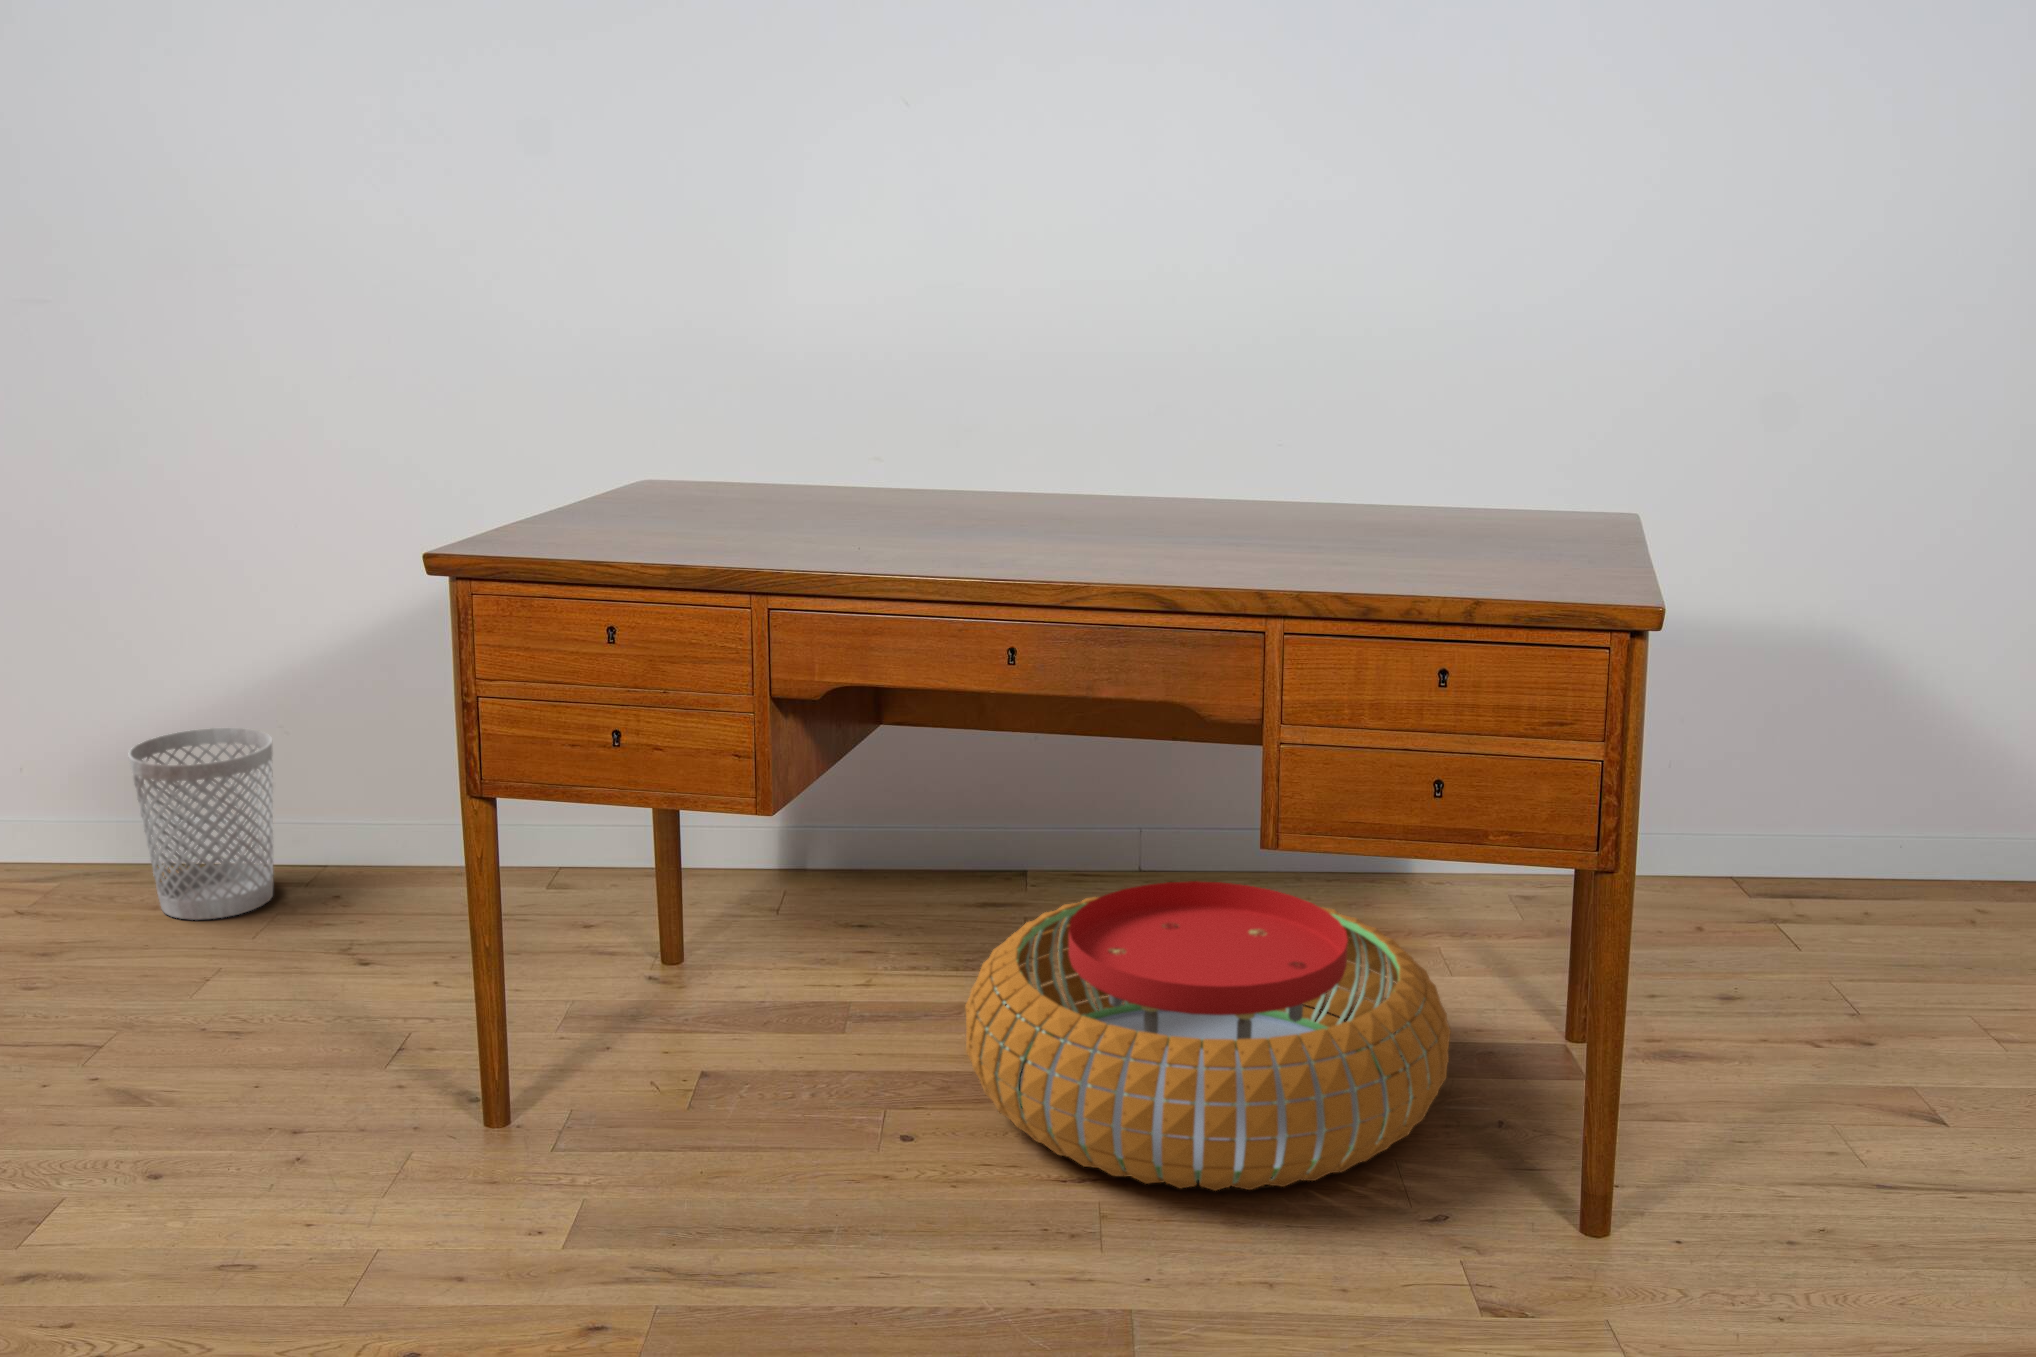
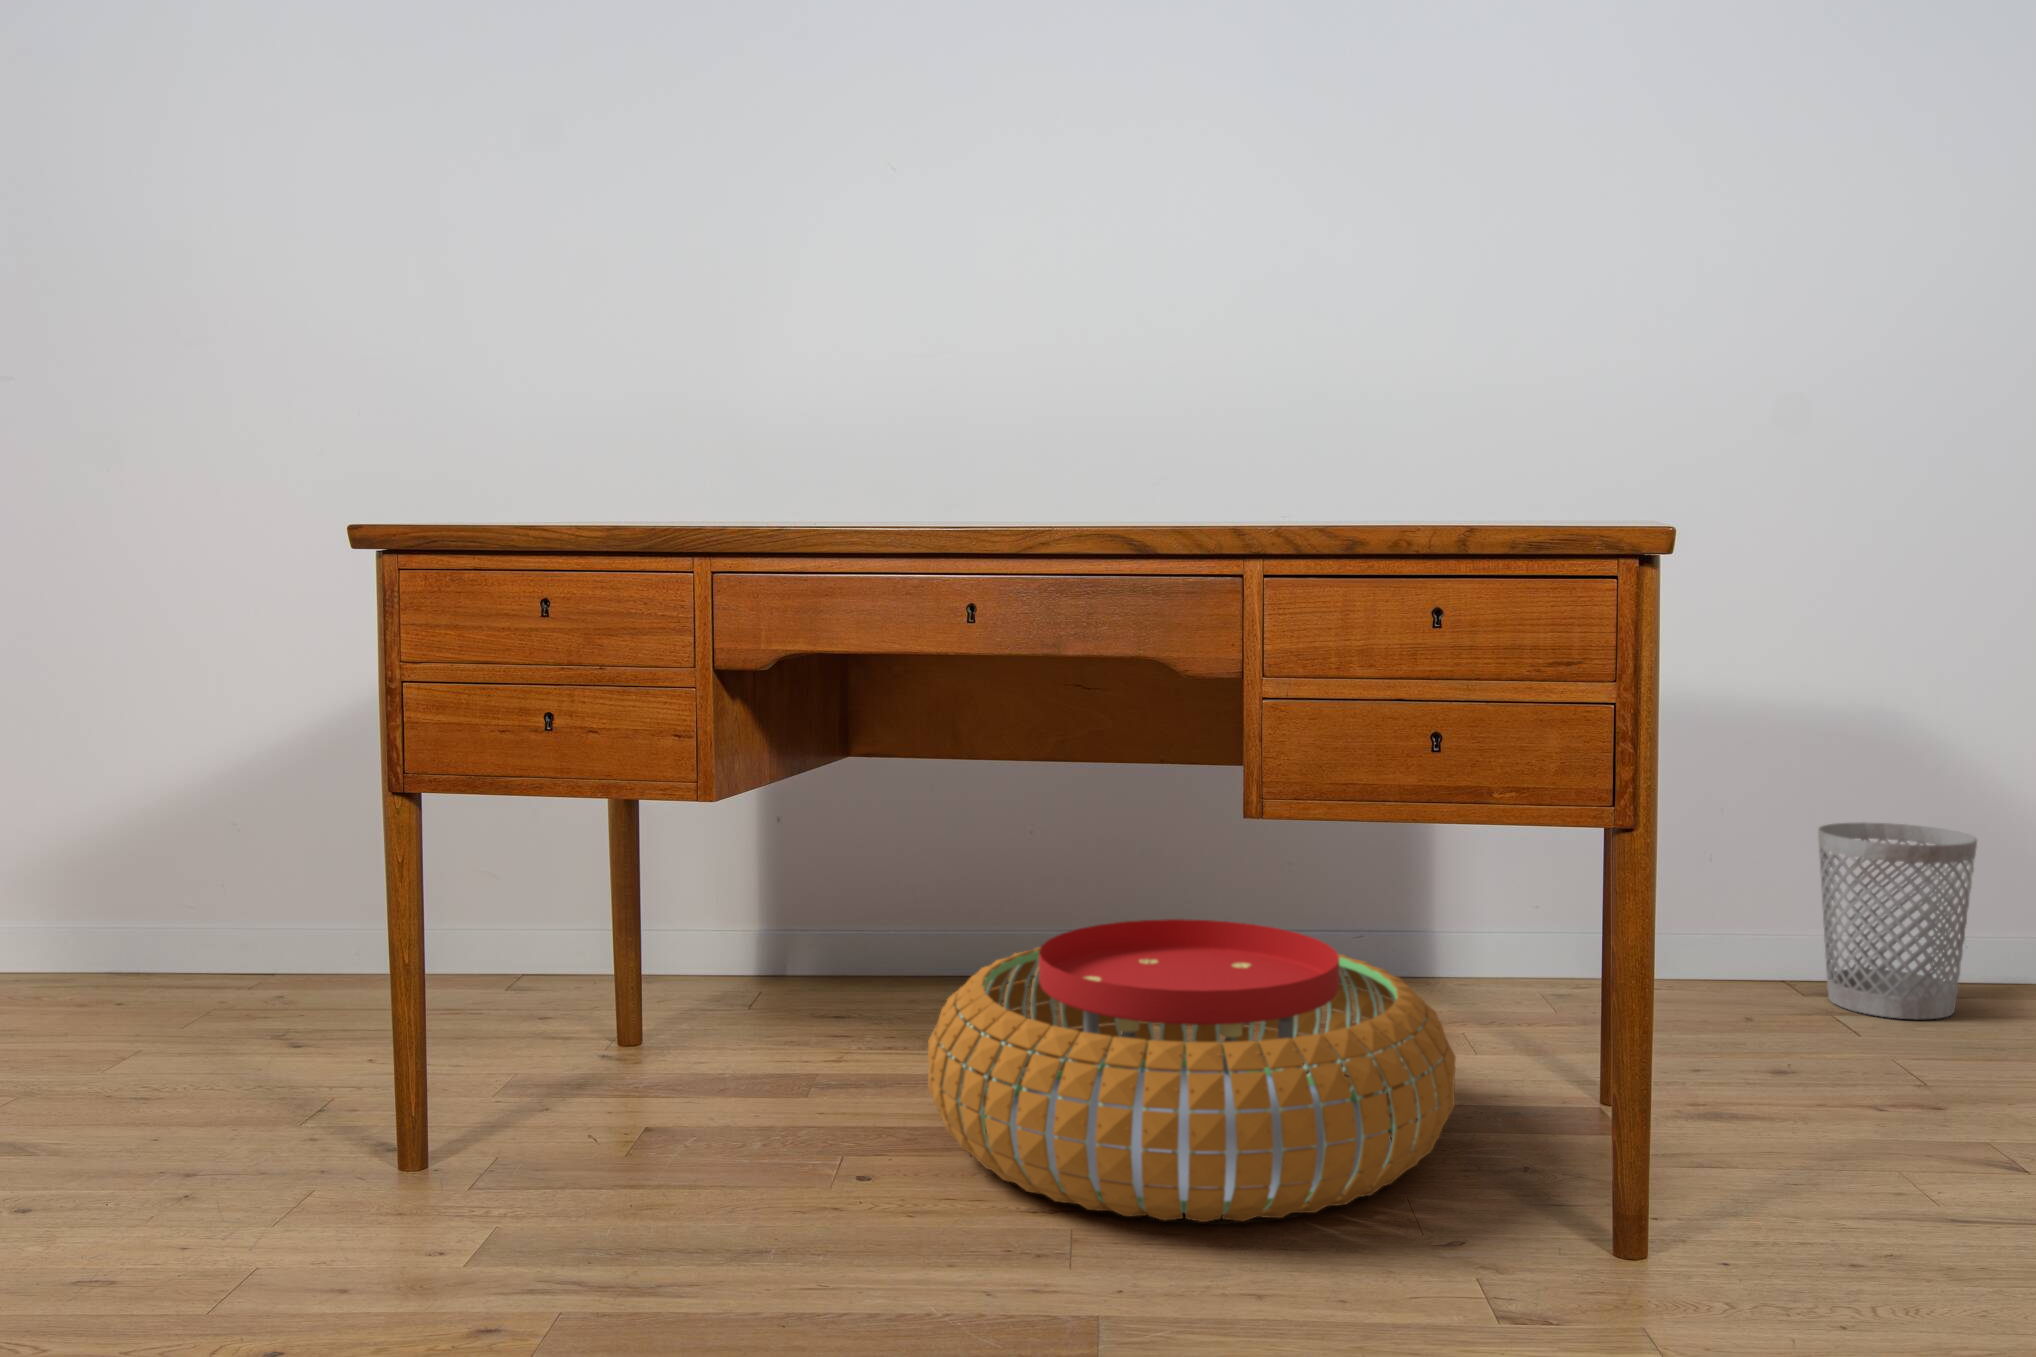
wastebasket: present [128,728,274,920] -> present [1818,822,1977,1019]

